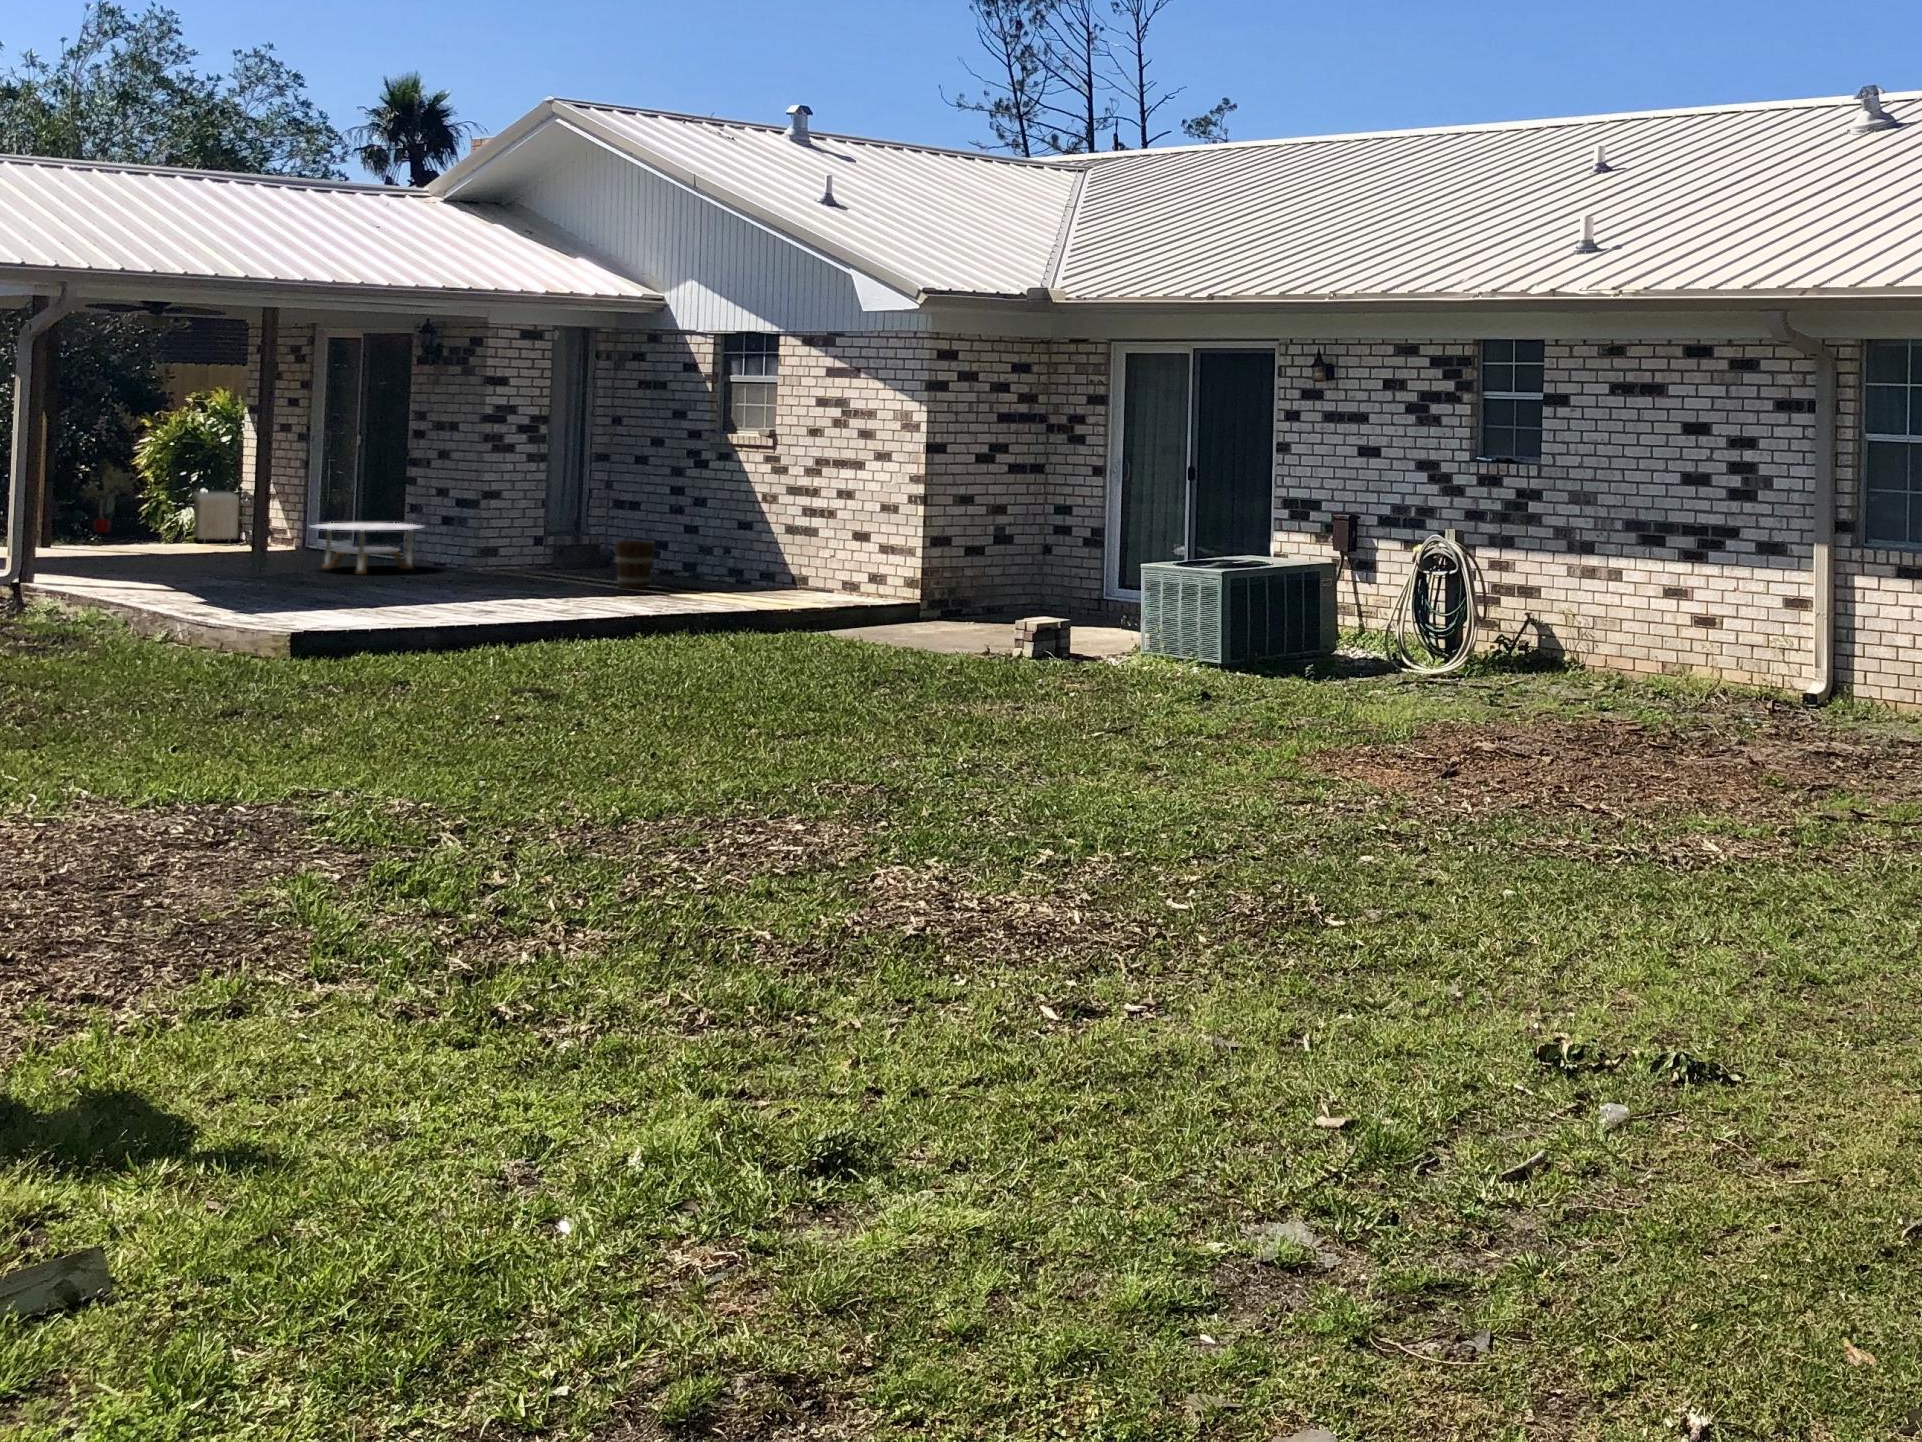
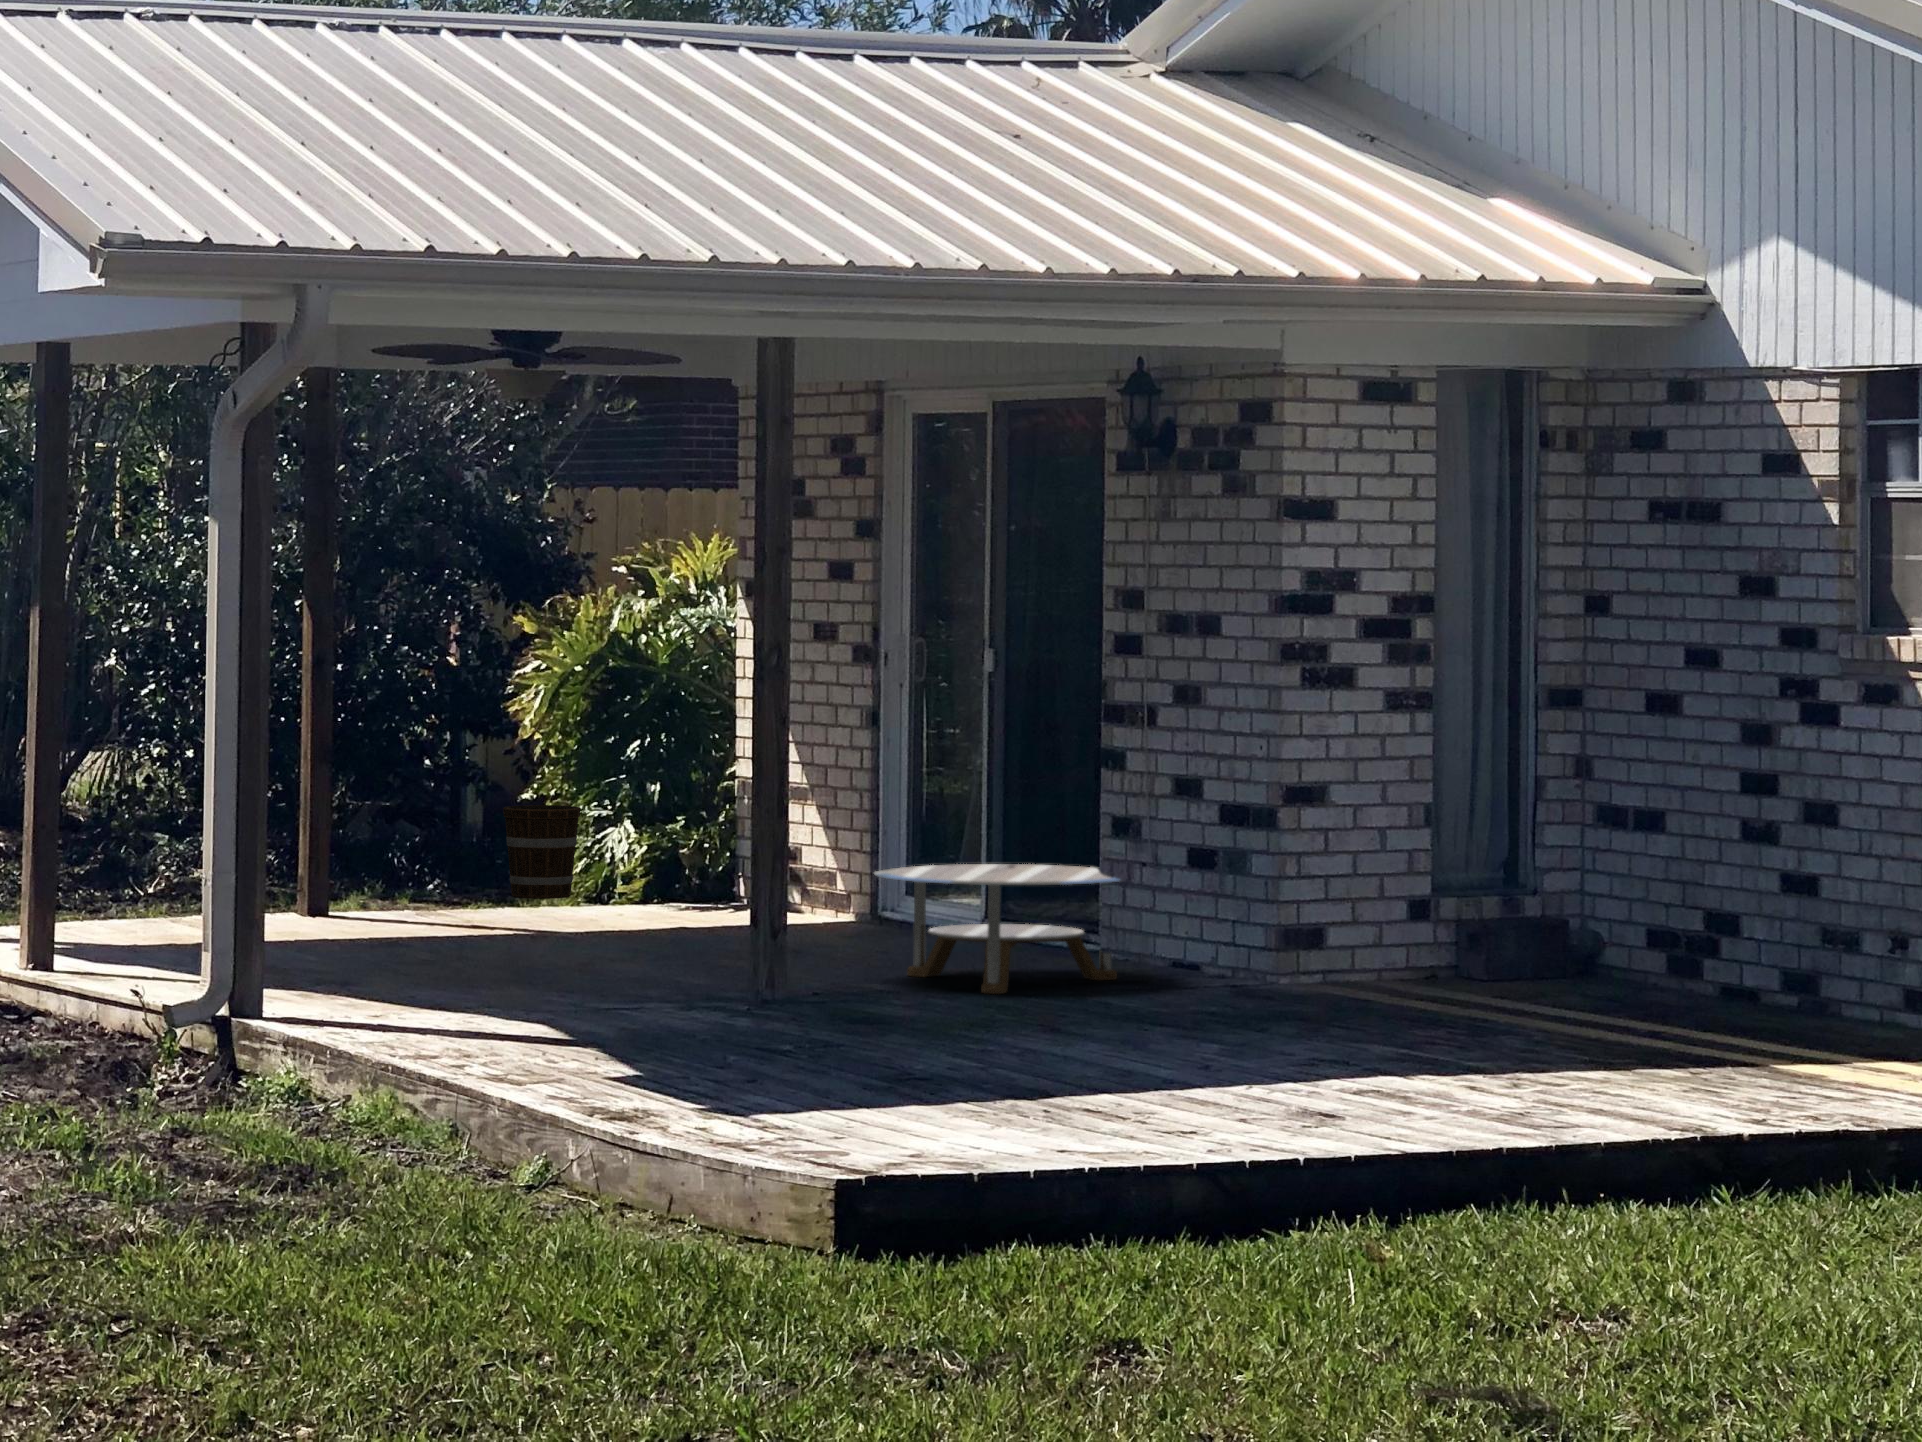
potted tree: present [80,460,123,533] -> none [391,709,489,880]
storage bench: present [193,492,239,544] -> none [627,785,726,908]
bucket: present [615,541,656,589] -> present [503,805,581,898]

